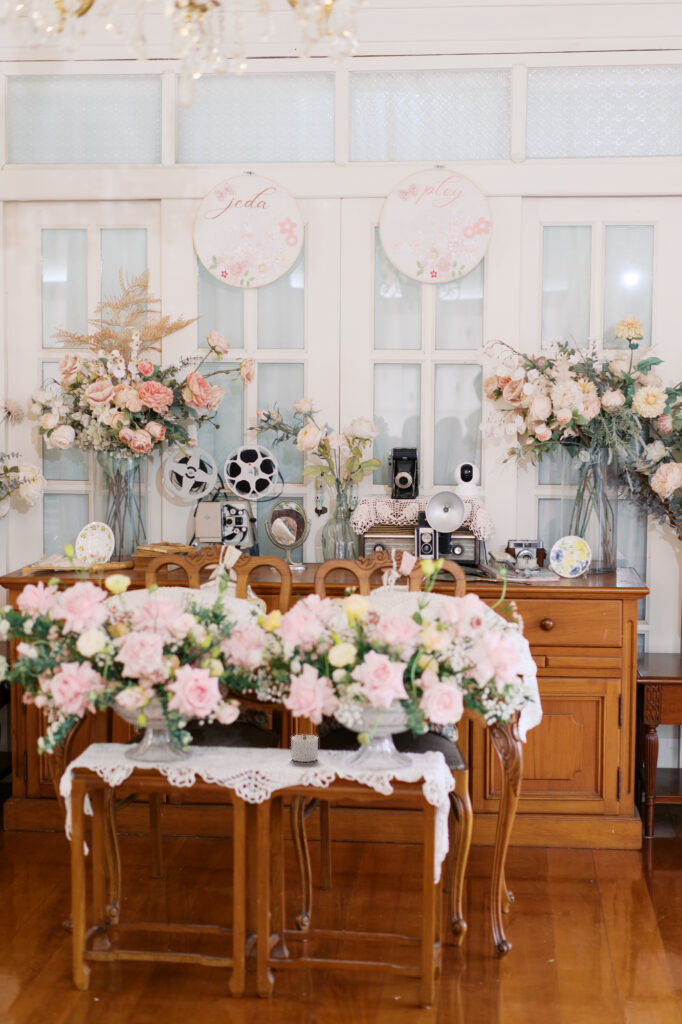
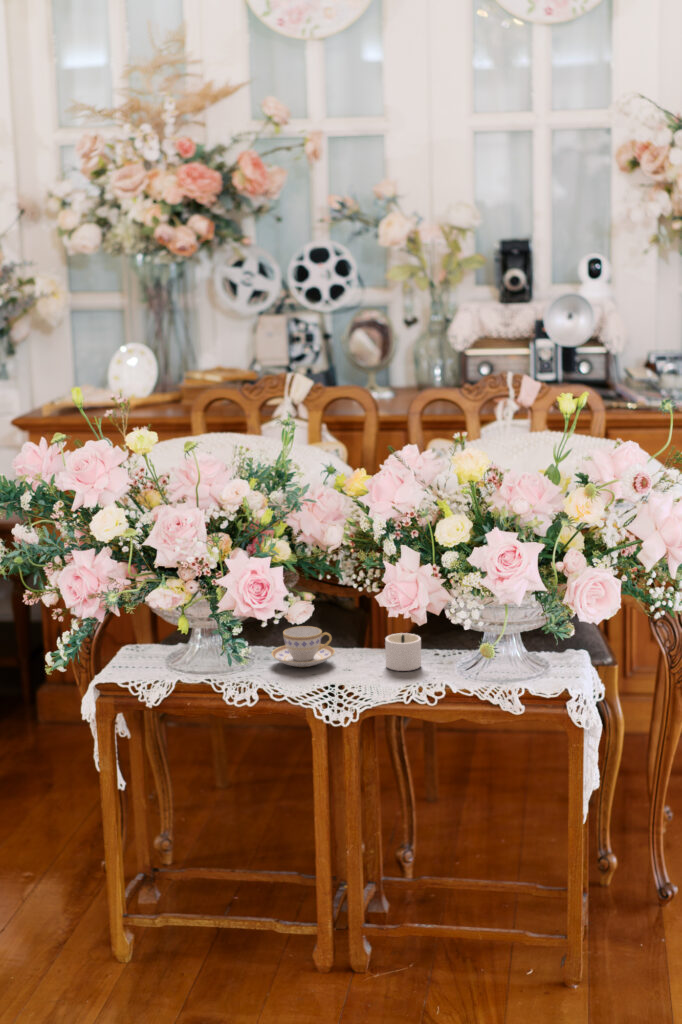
teacup: none [206,729,253,759] -> present [272,626,335,667]

